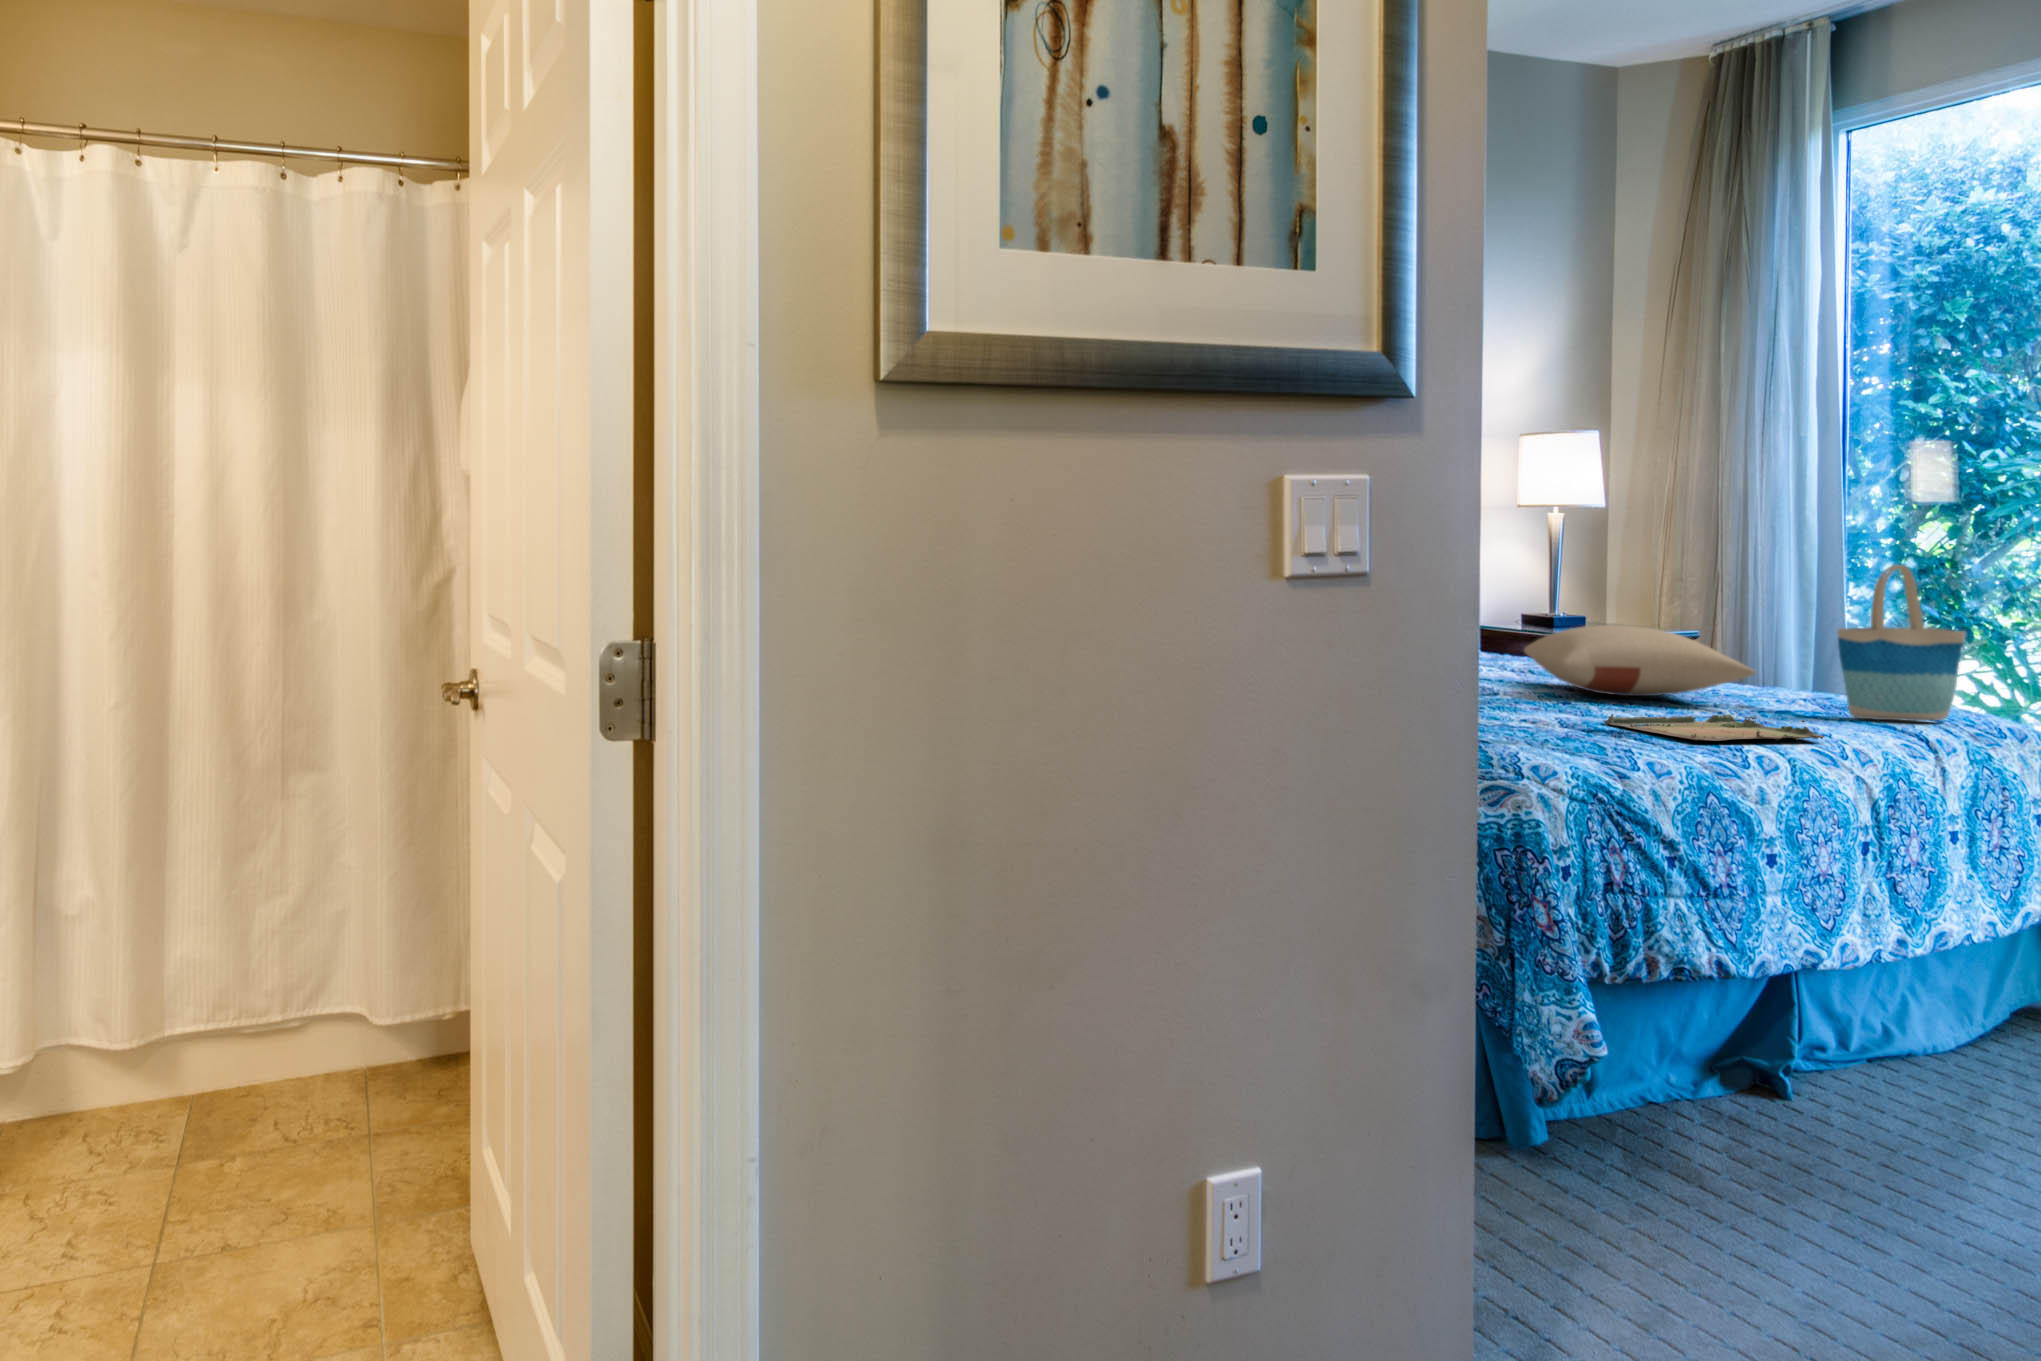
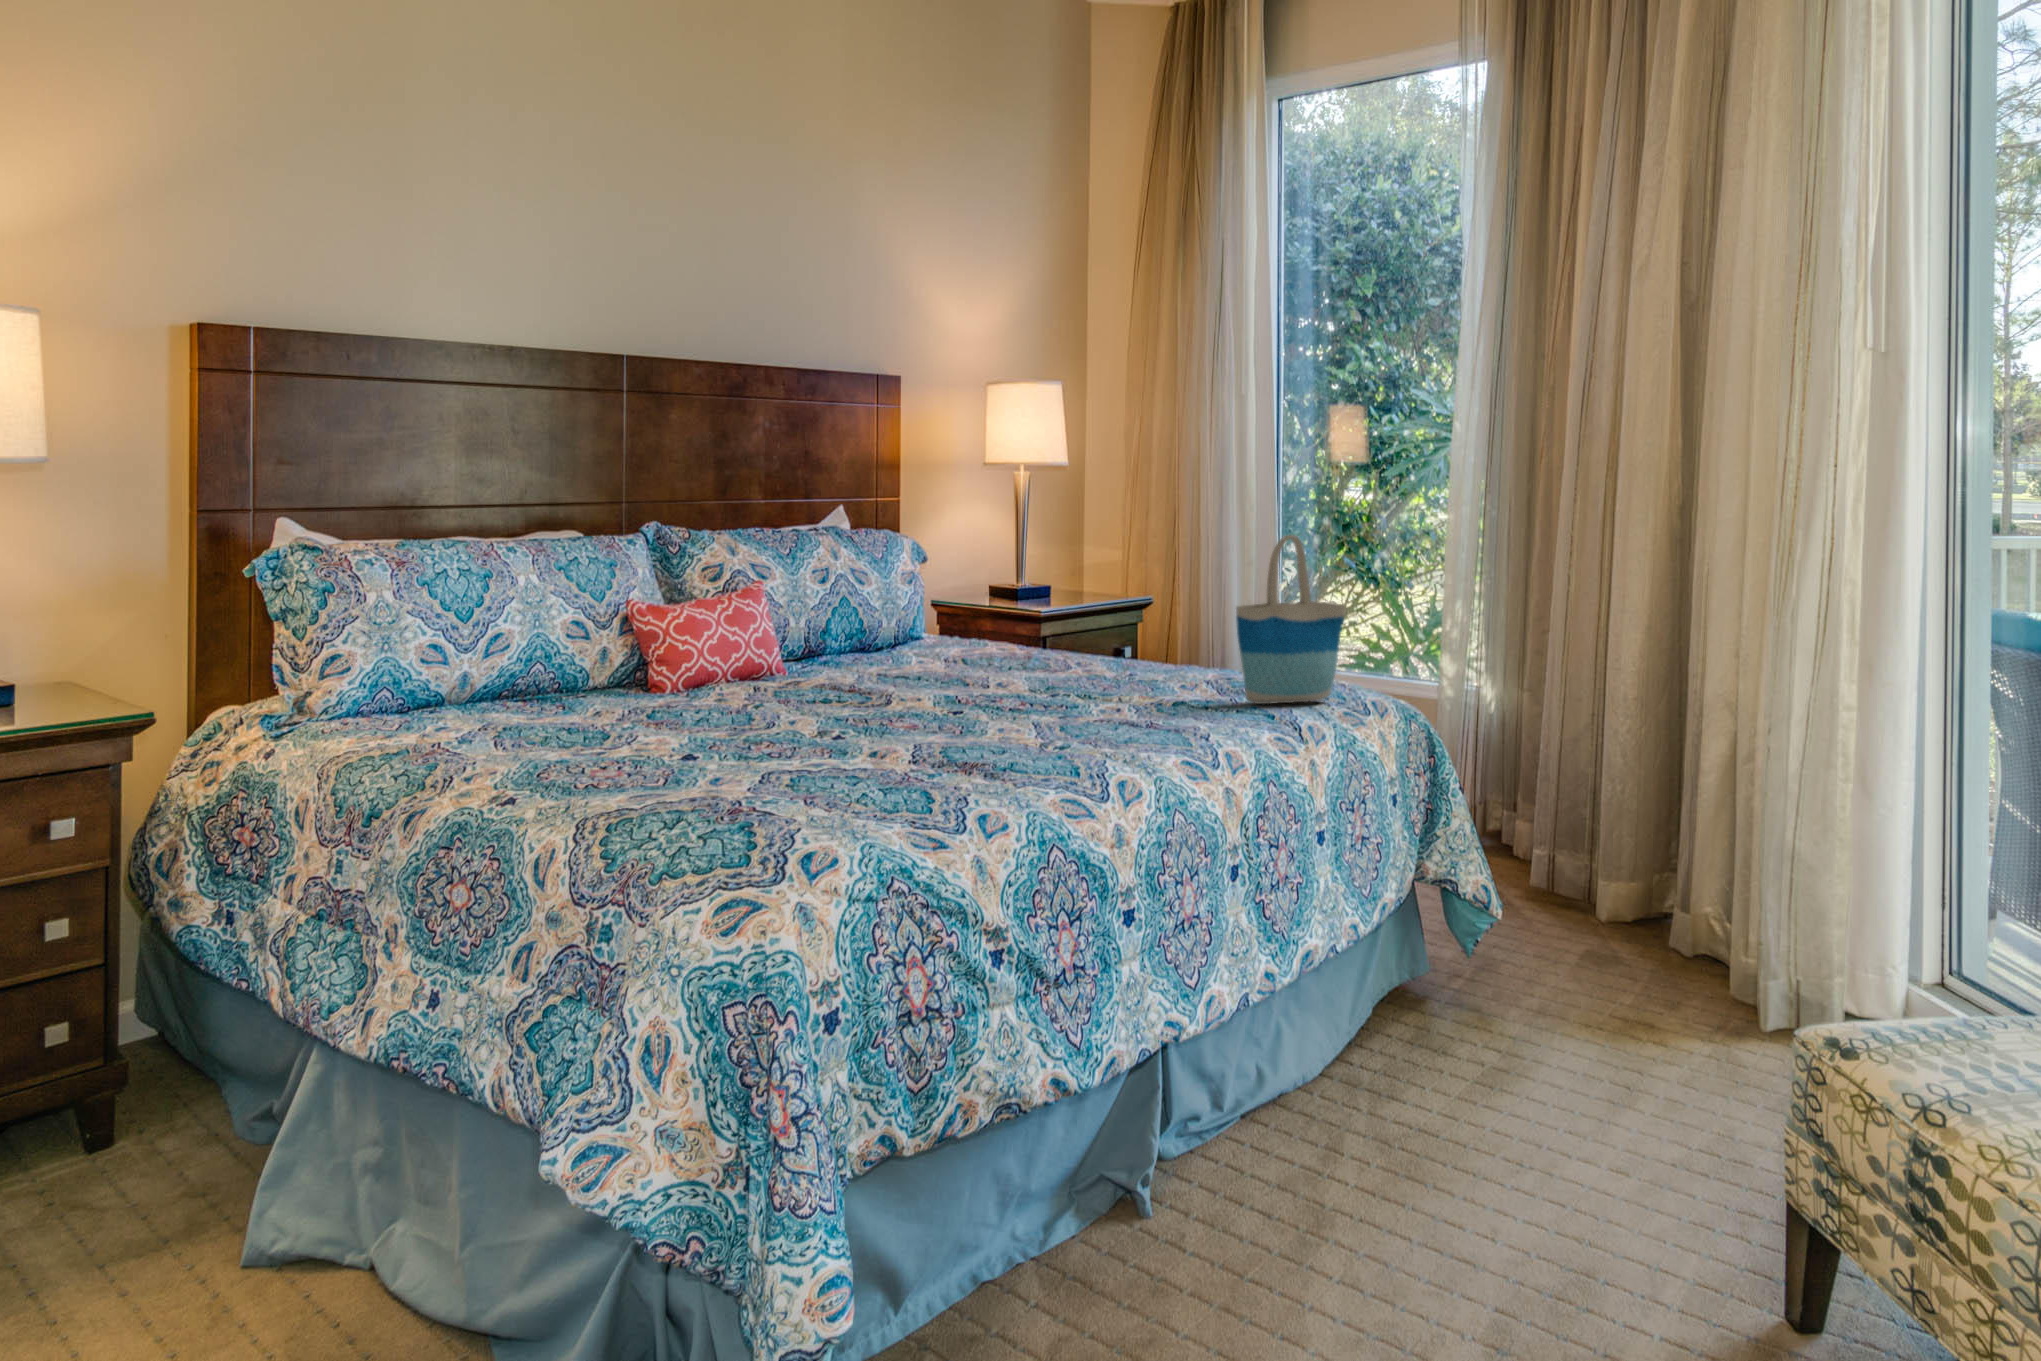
pillow: present [1524,625,1756,696] -> none [948,605,1162,689]
tray: present [1603,714,1824,741] -> none [975,717,1201,769]

